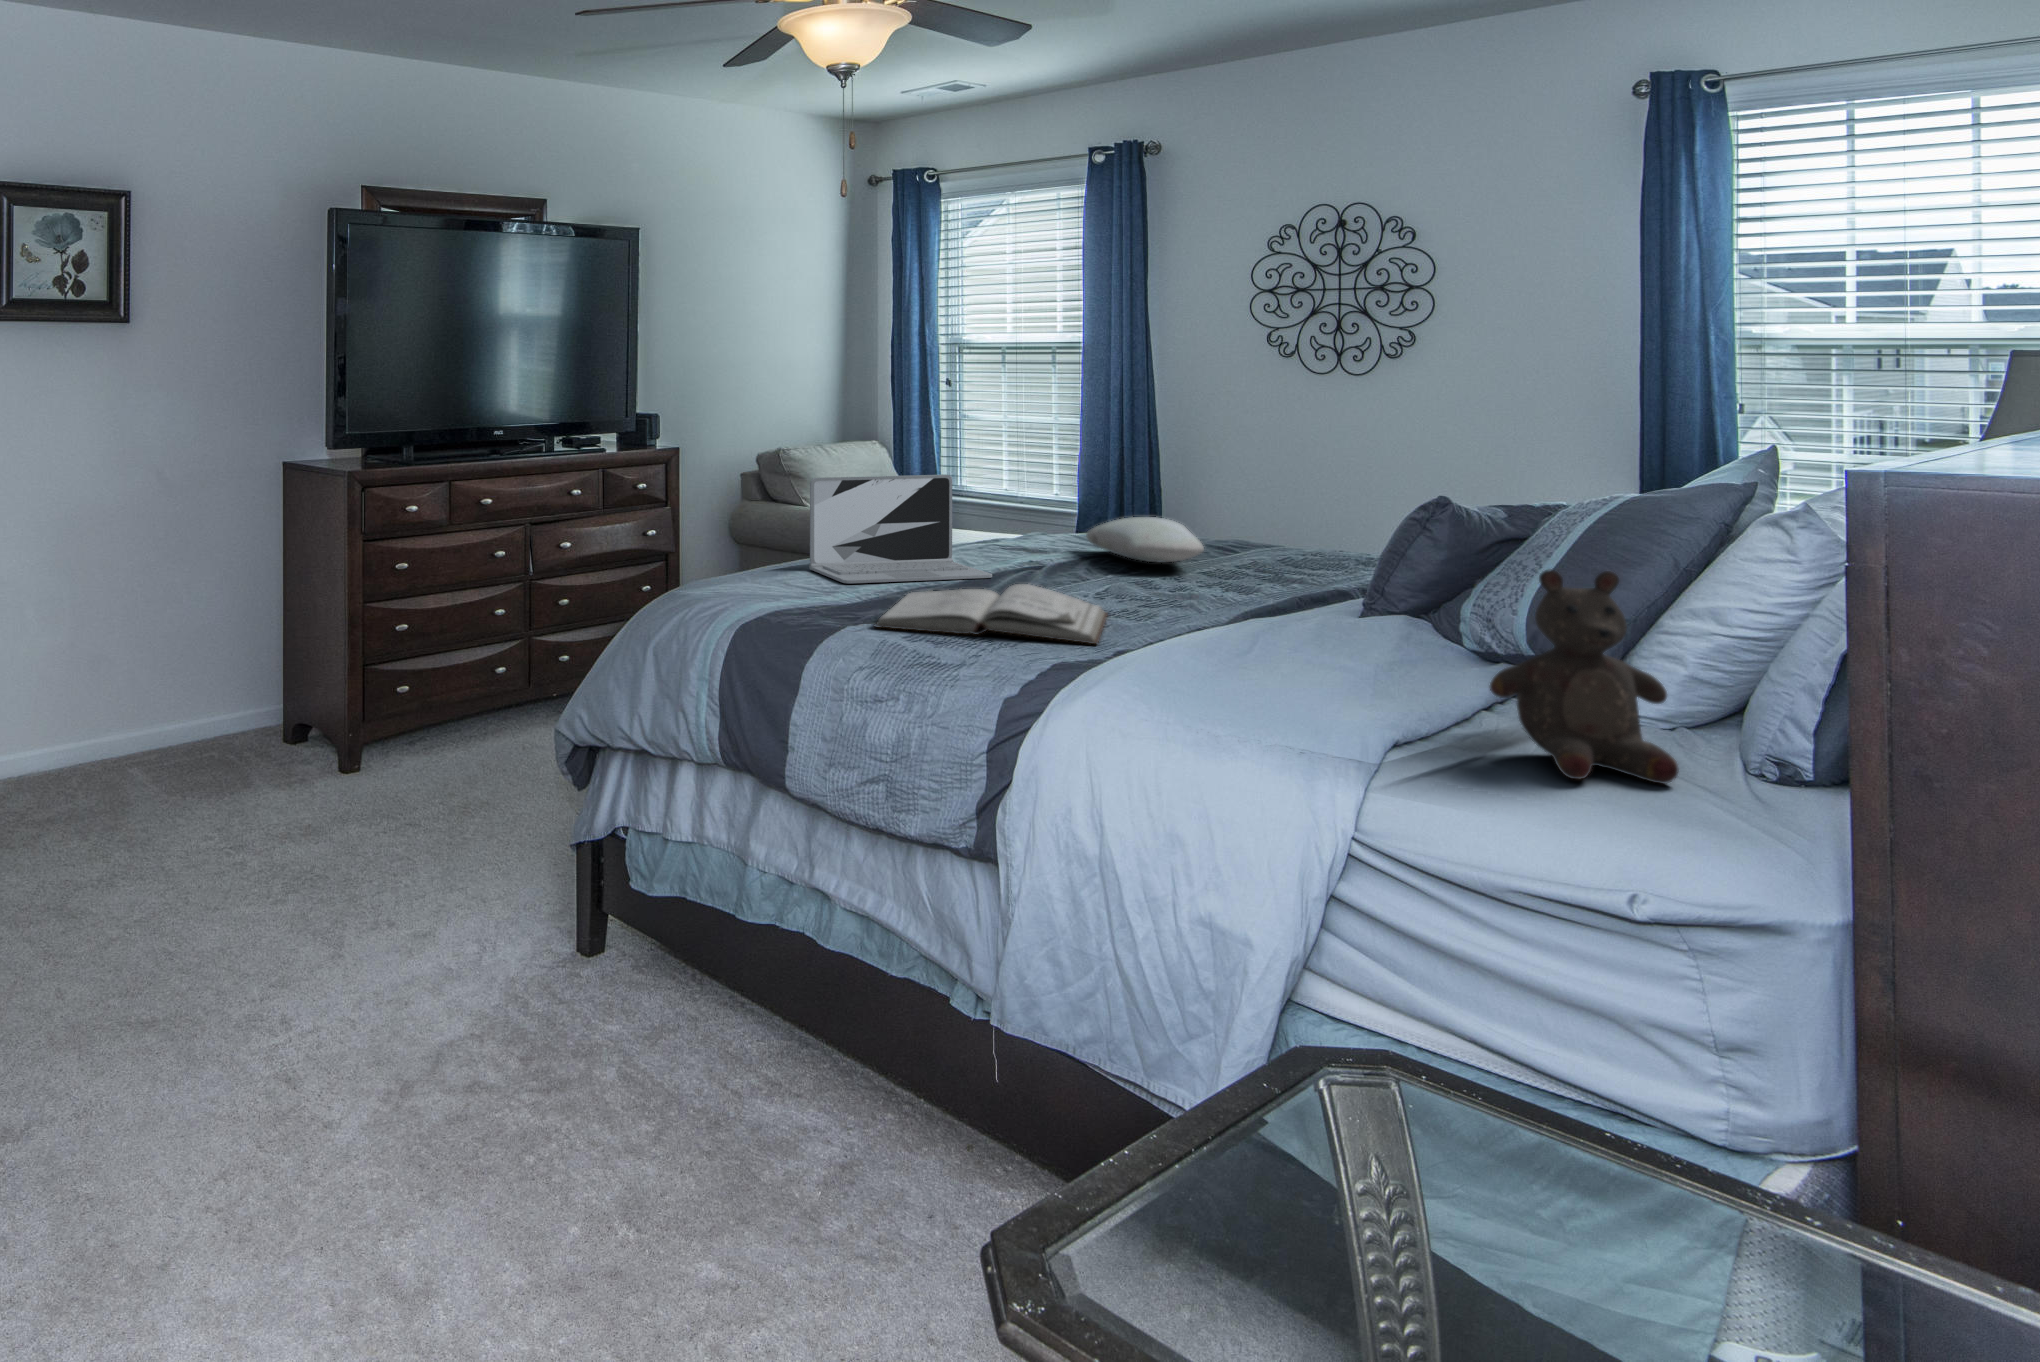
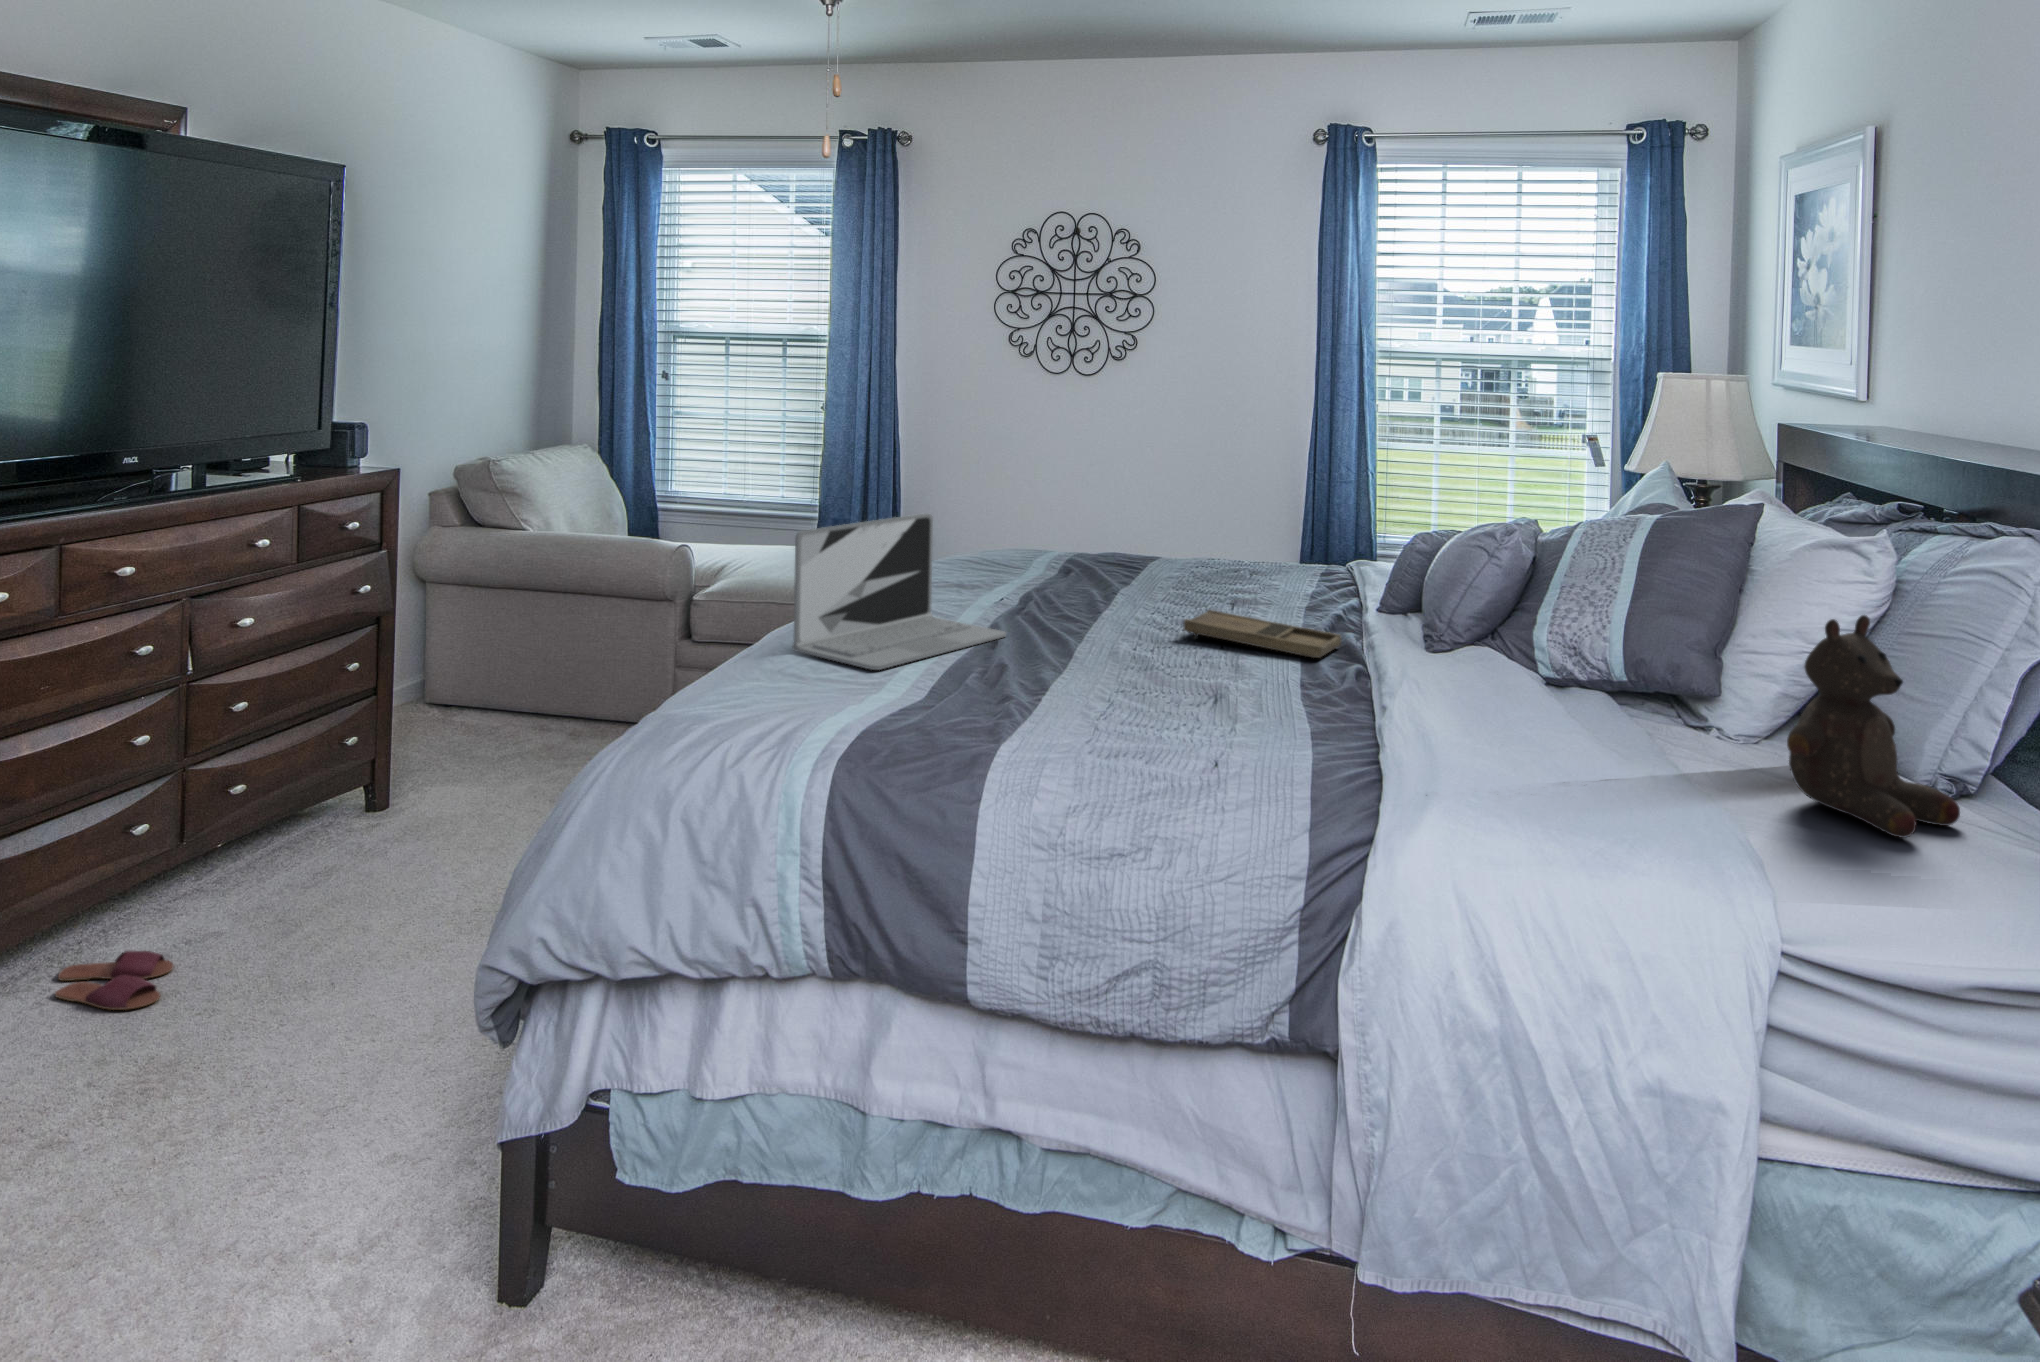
pillow: present [1086,517,1204,562] -> none [1023,543,1180,594]
tray: none [1146,573,1292,614] -> present [1183,610,1341,658]
book: present [875,584,1108,644] -> none [984,653,1293,747]
slippers: none [432,749,498,780] -> present [55,951,173,1010]

